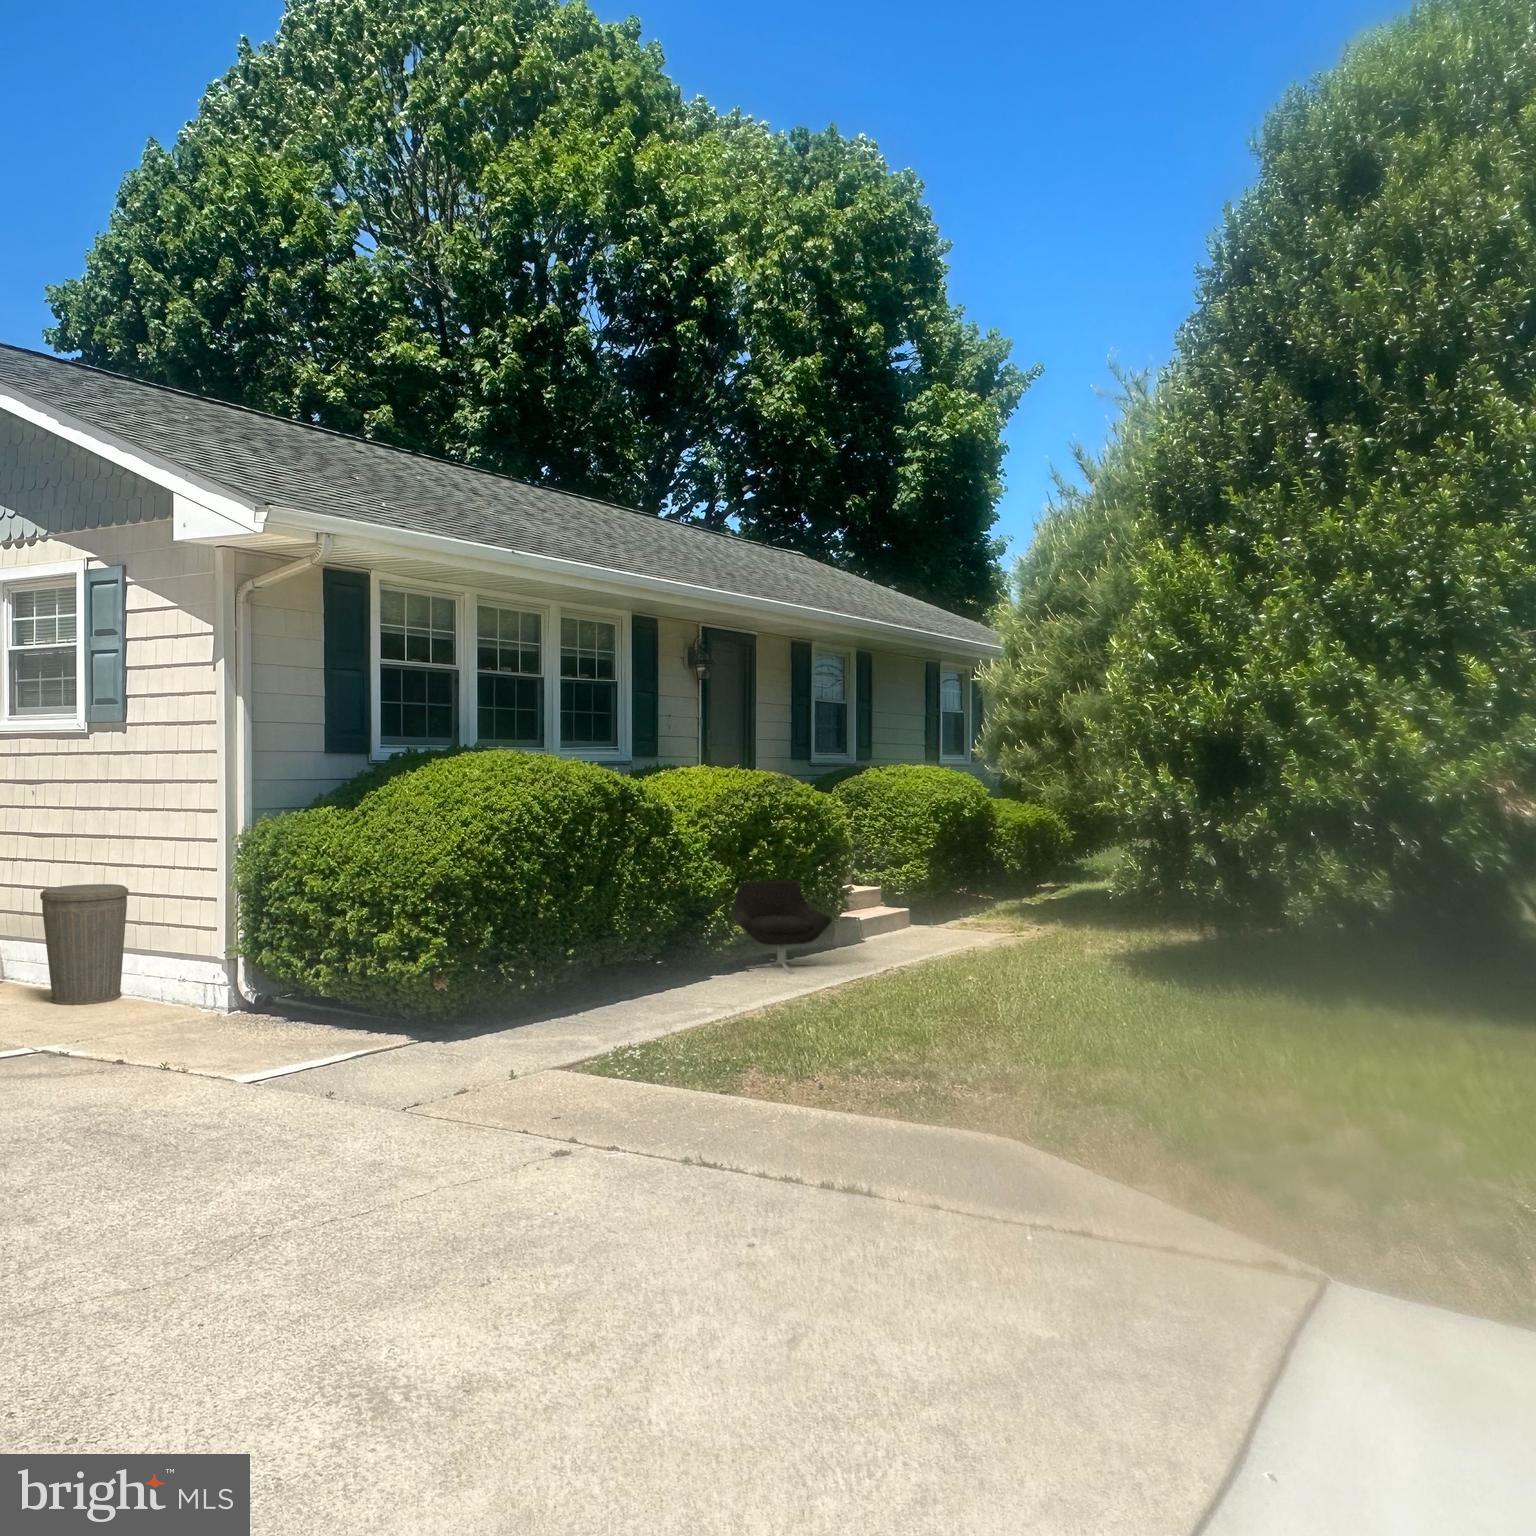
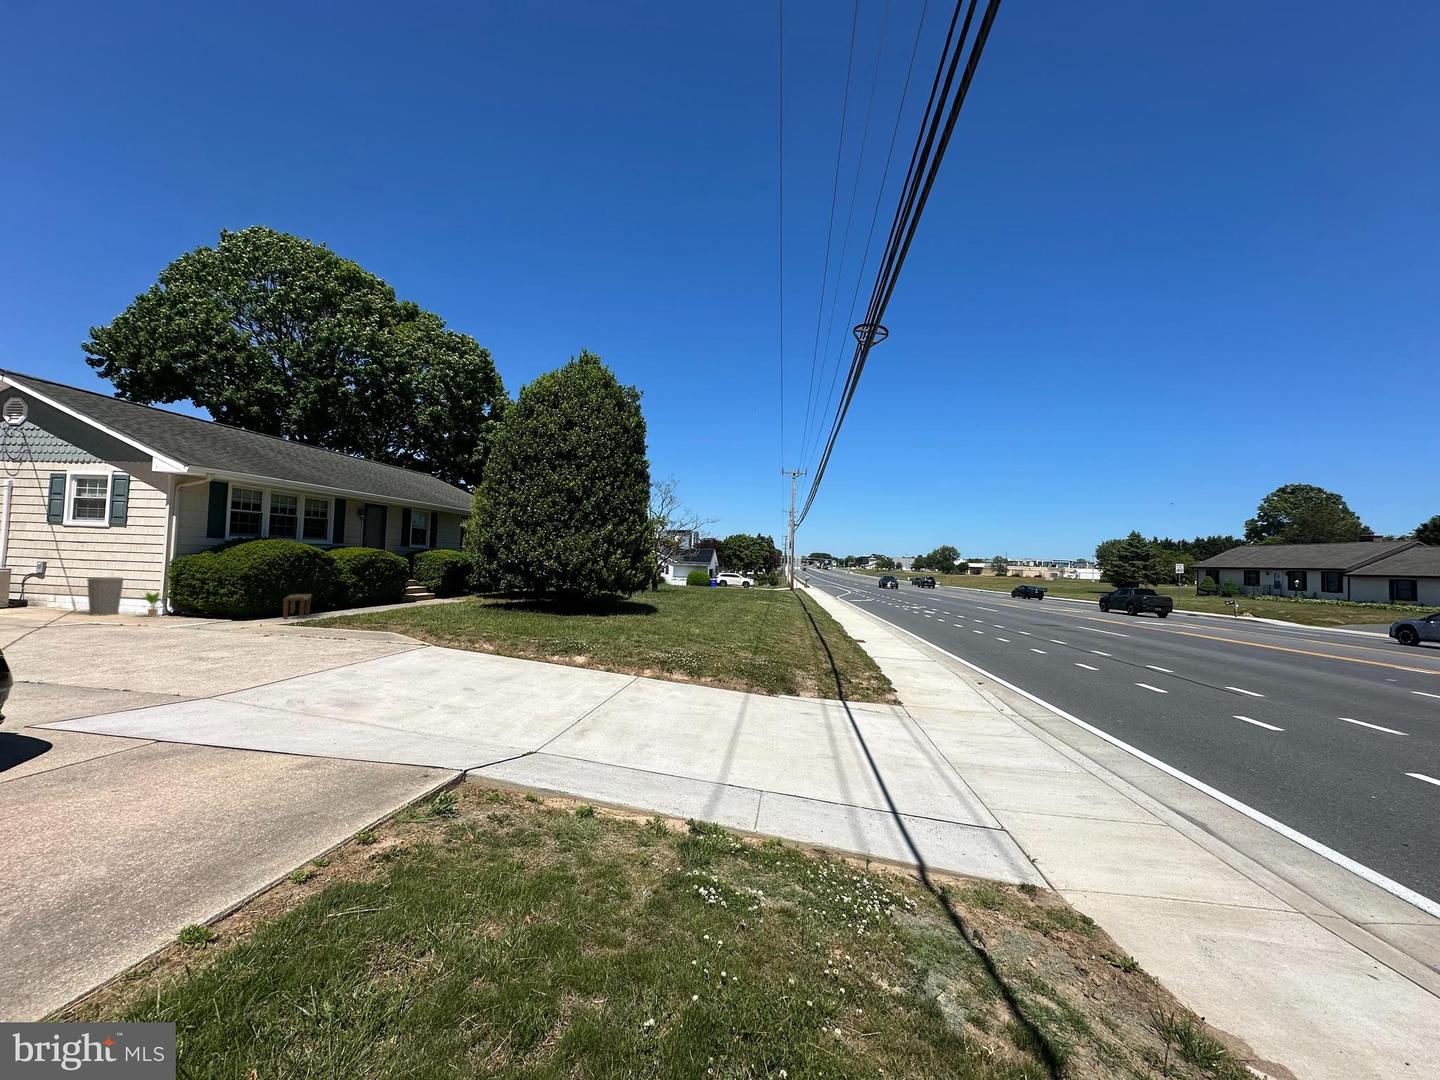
lounge chair: present [731,880,832,974] -> none [359,581,392,608]
potted plant: none [162,922,243,1014] -> present [143,592,160,617]
bench: none [554,938,624,1033] -> present [283,594,311,619]

